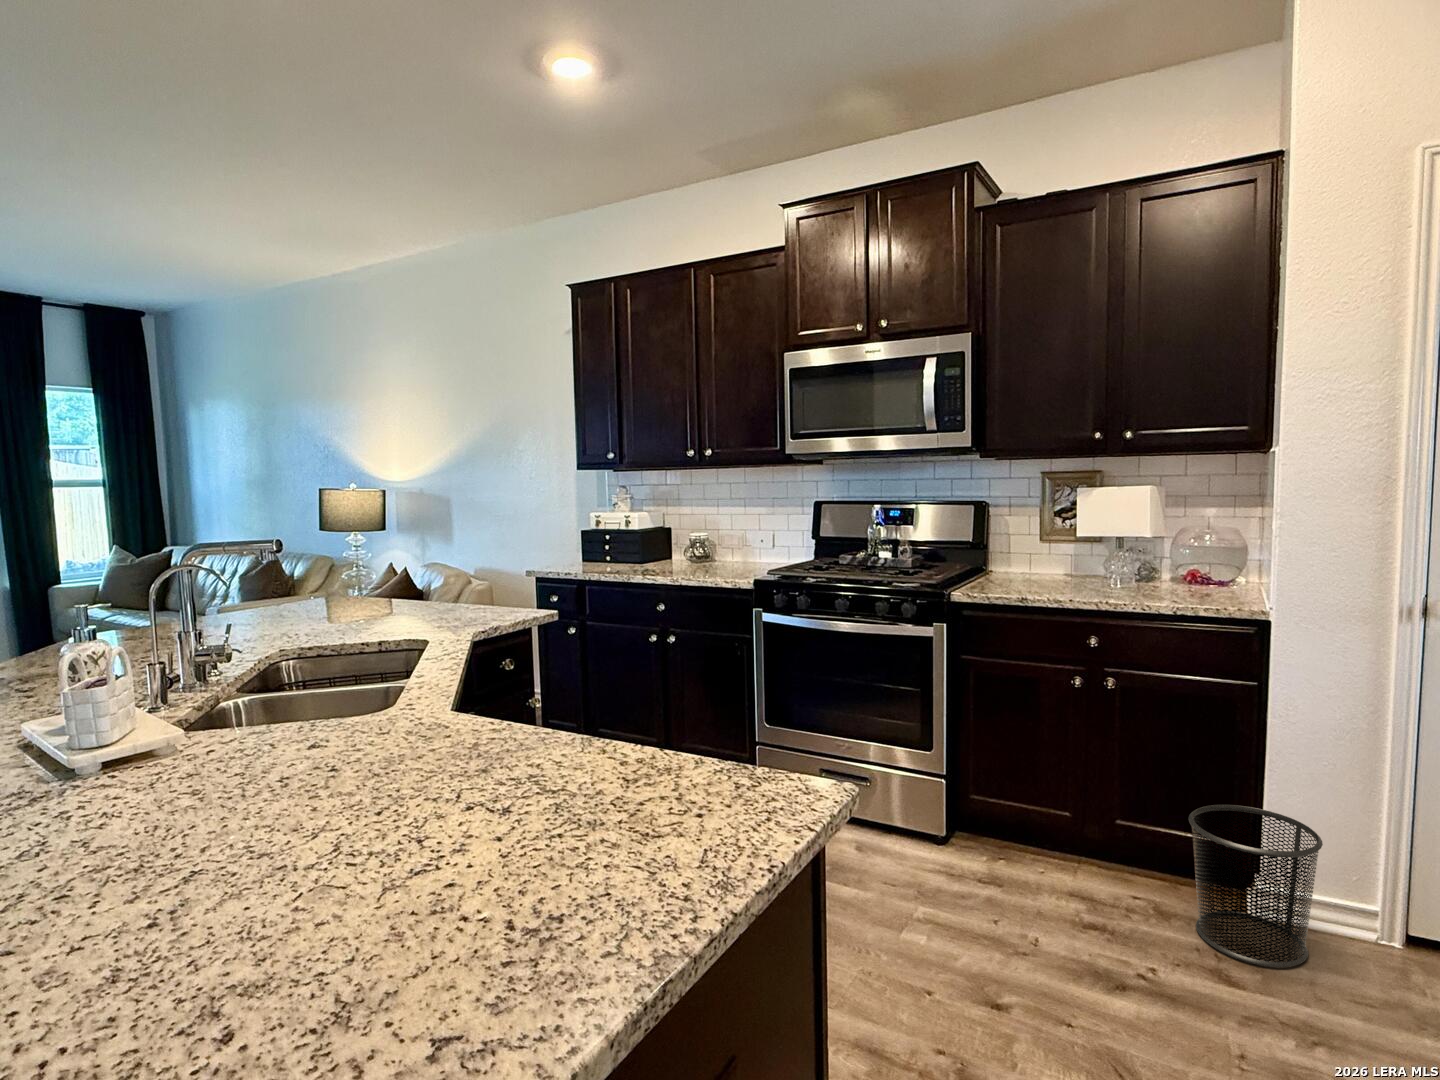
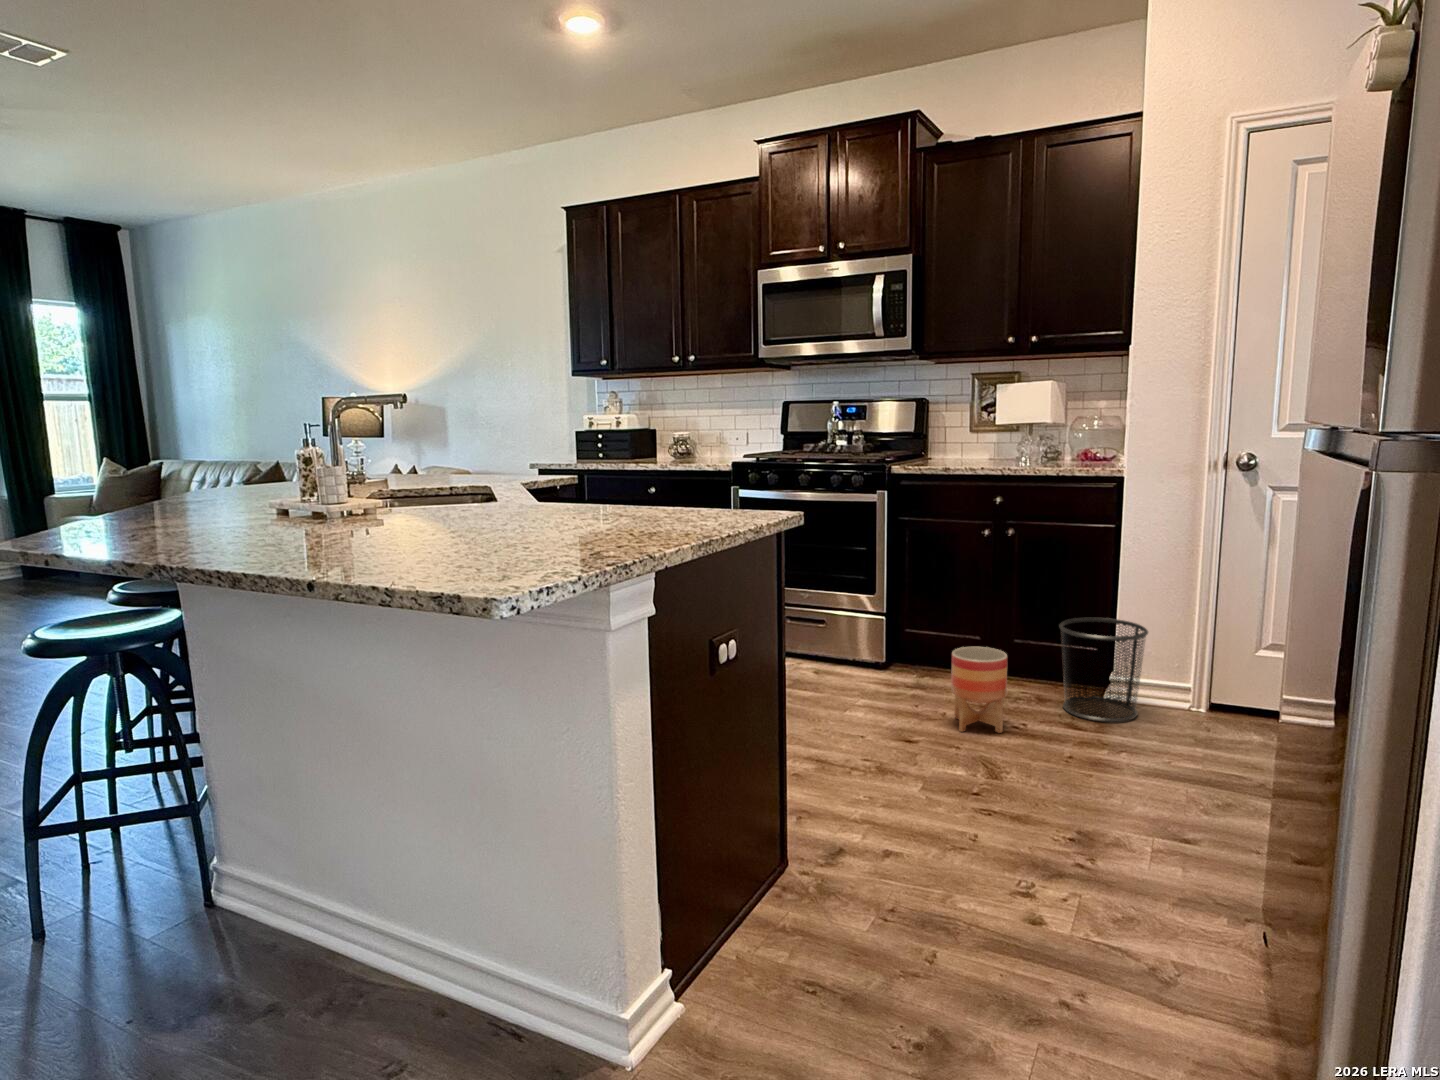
planter: none [1048,853,1129,987] -> present [951,647,1007,733]

